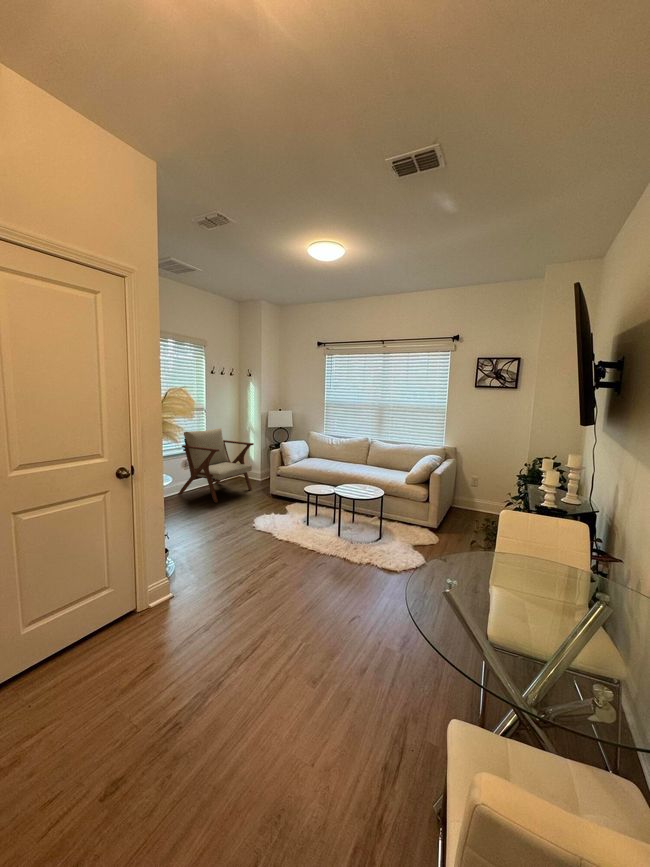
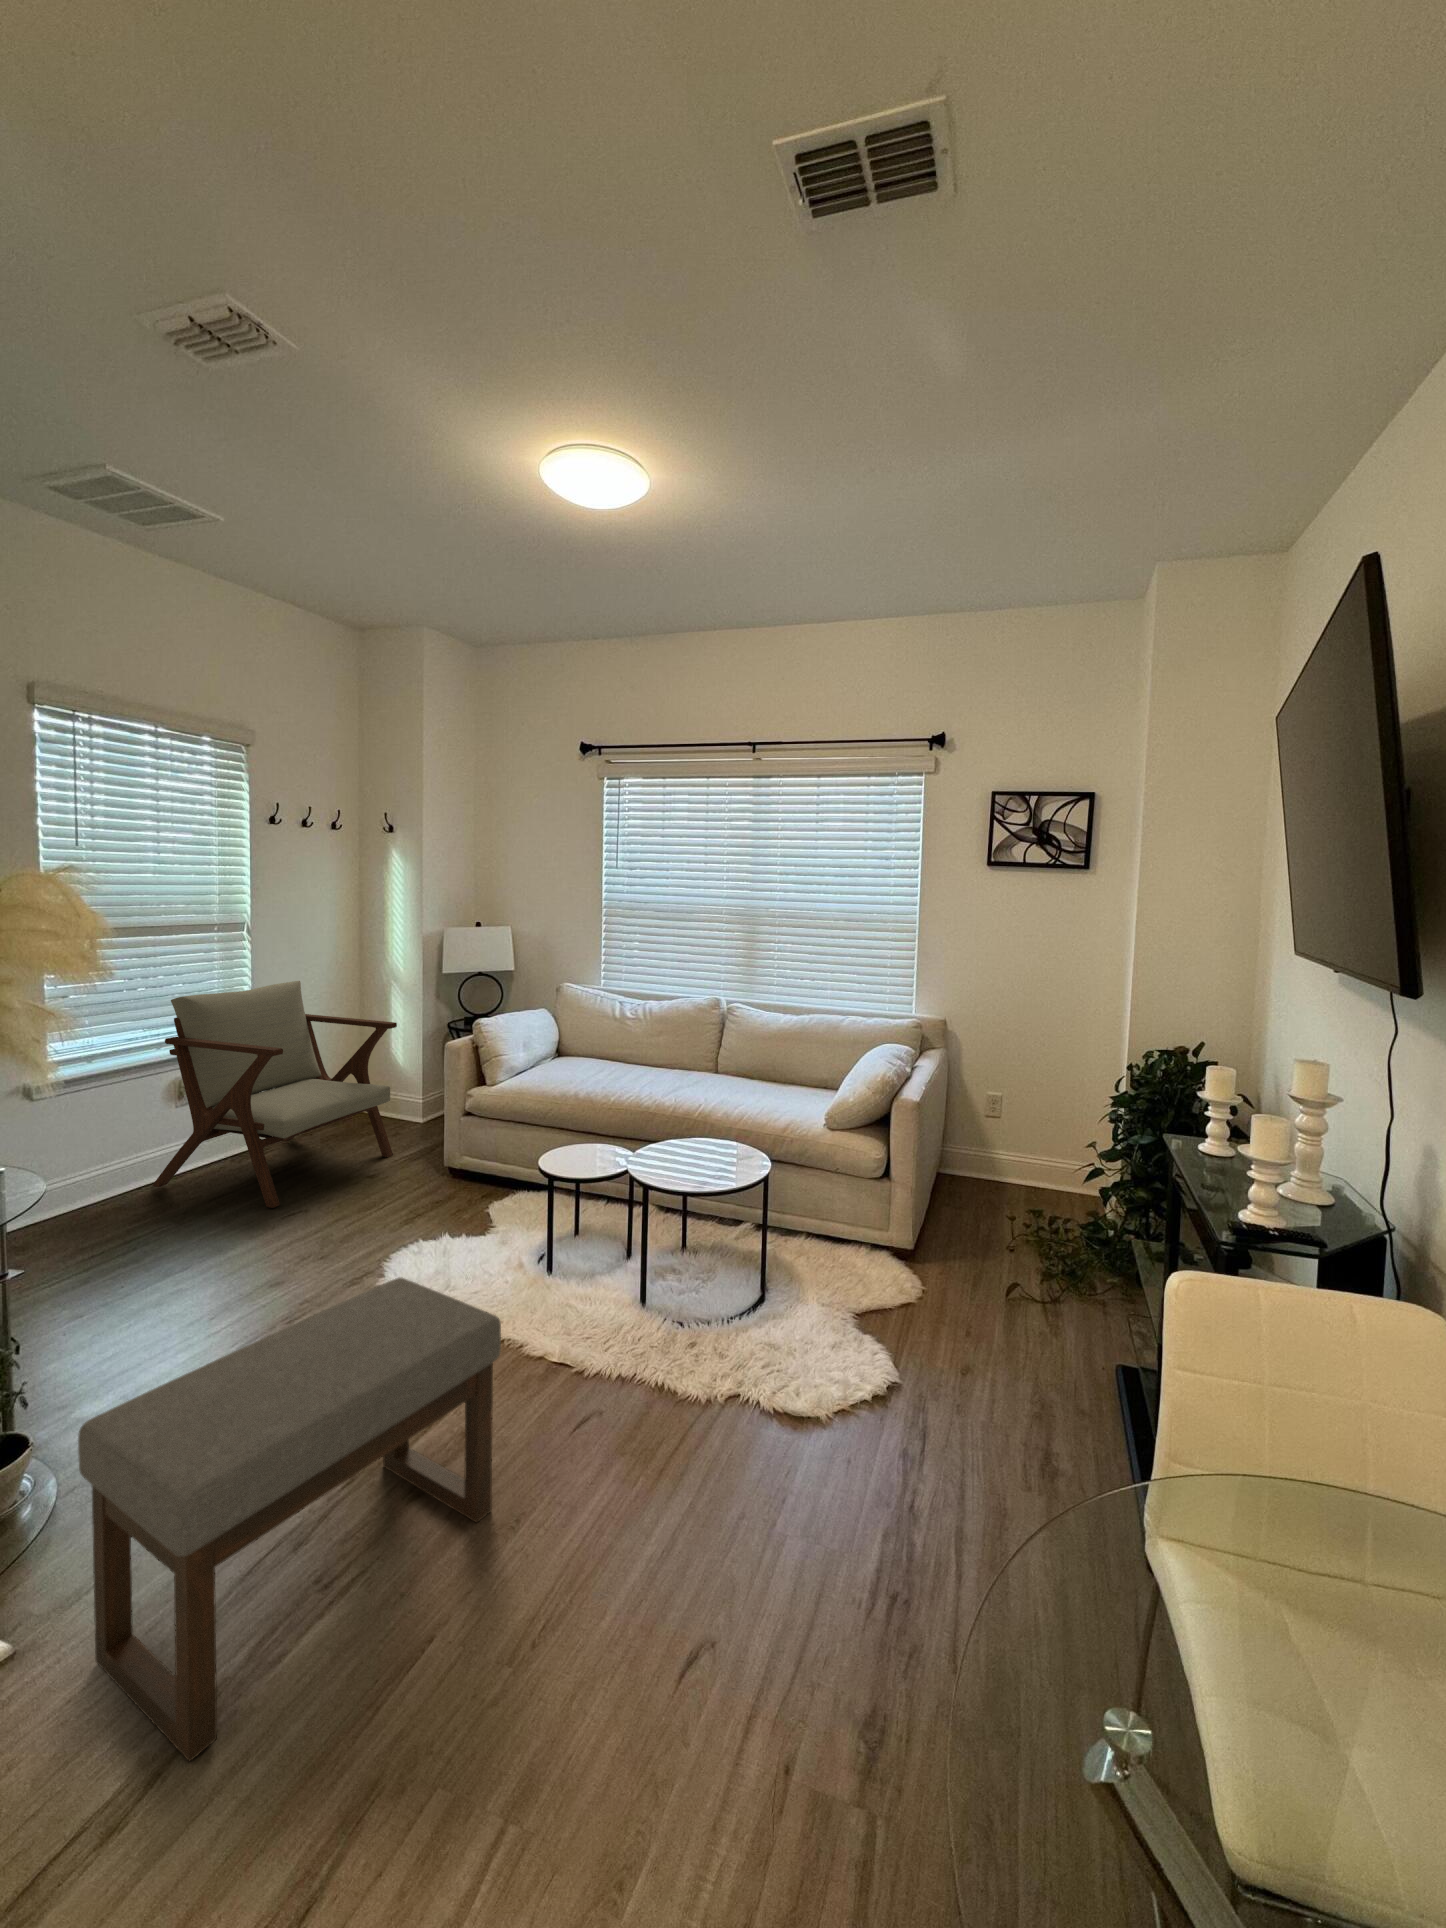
ottoman: none [187,514,296,624] -> present [78,1277,501,1761]

